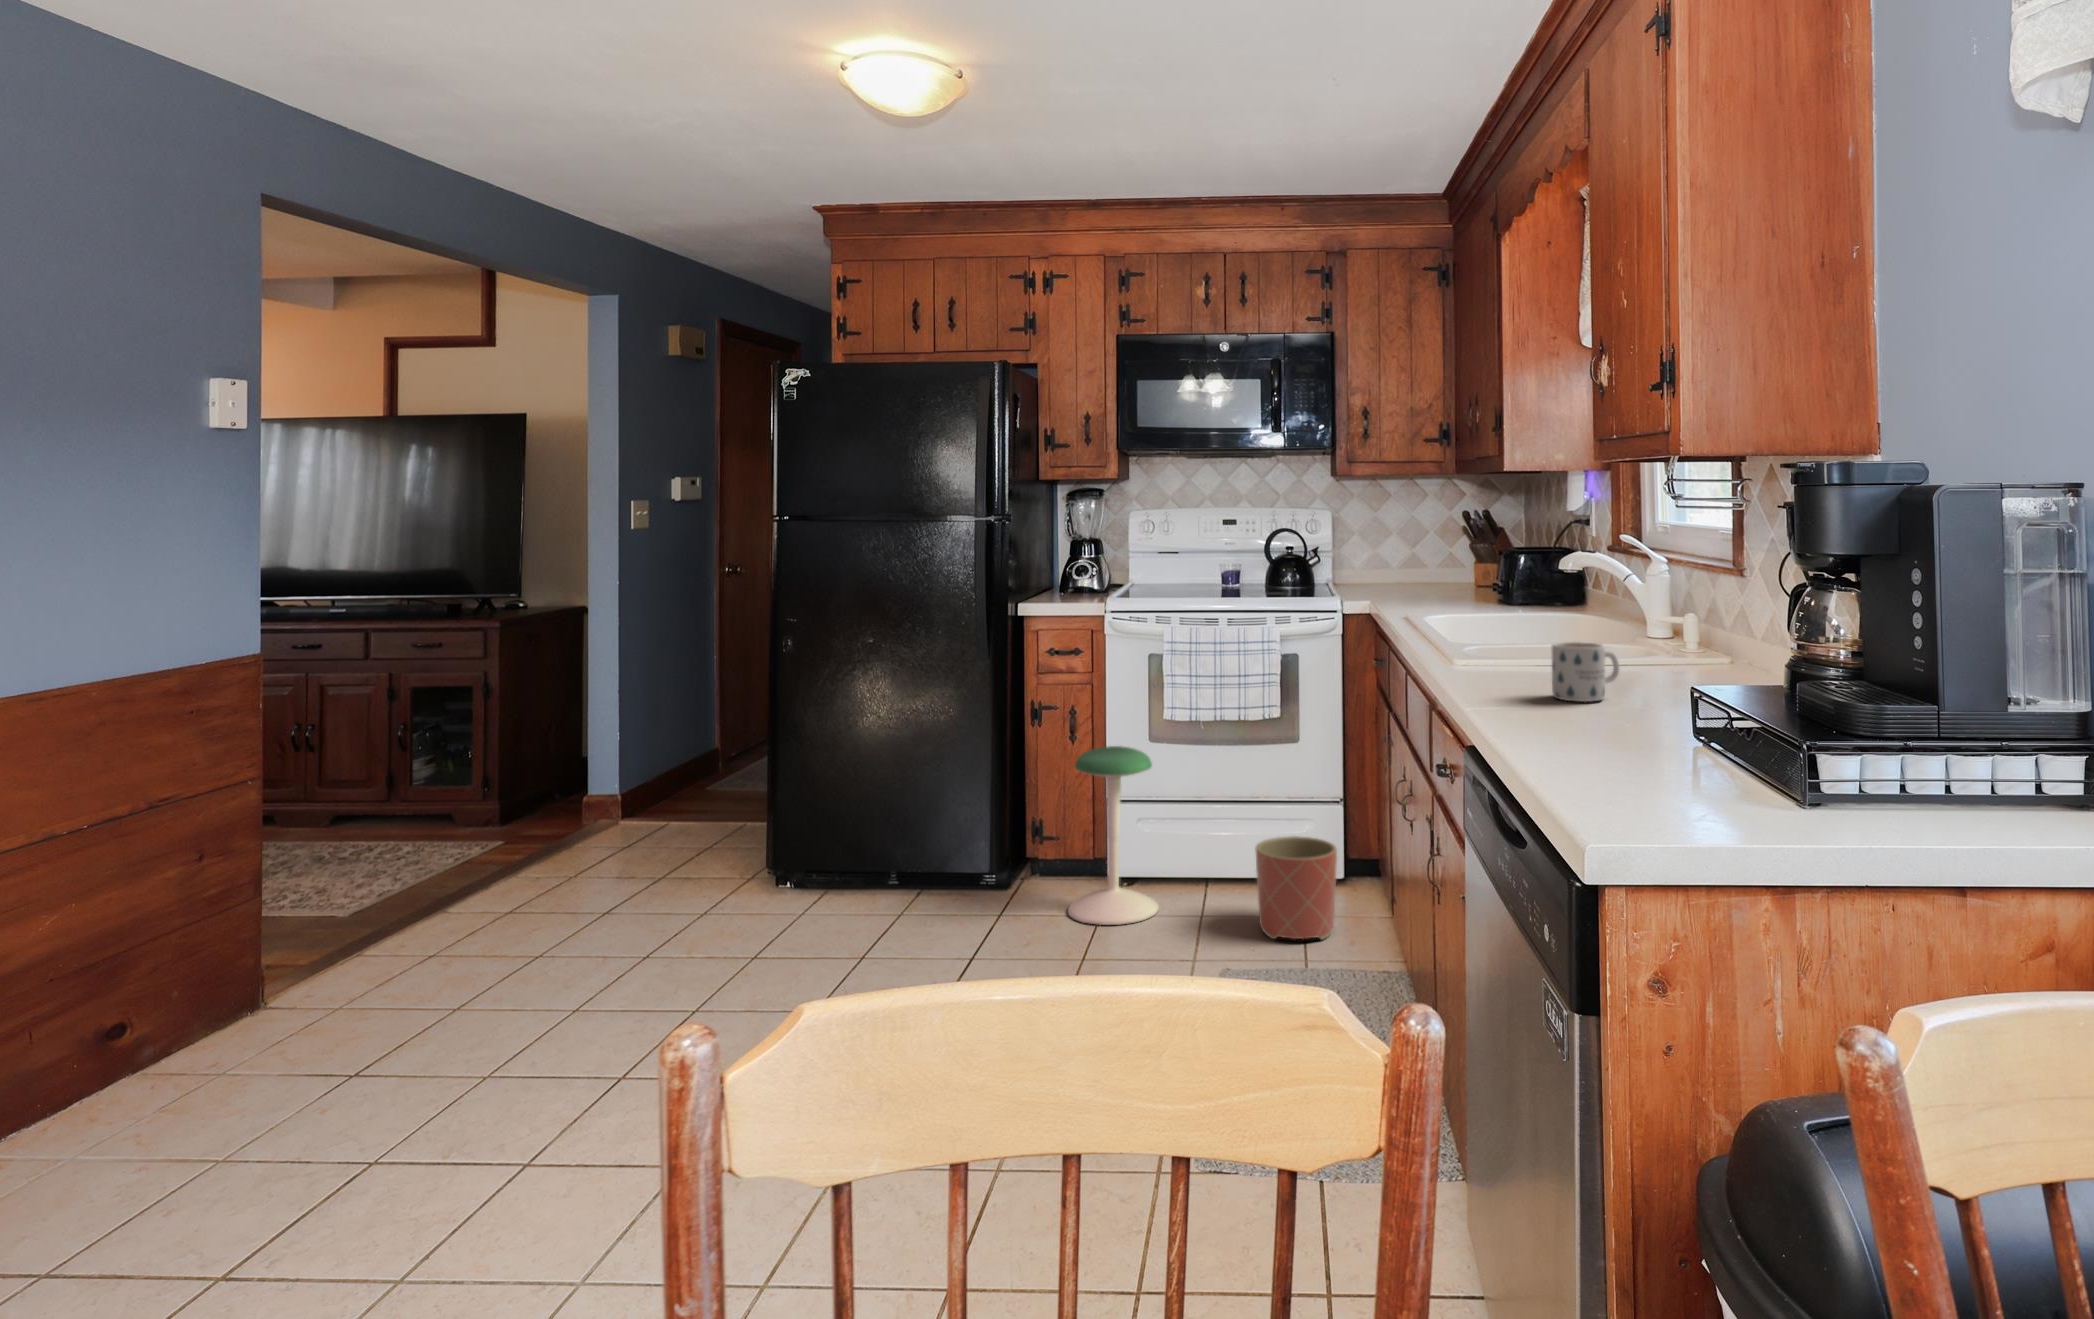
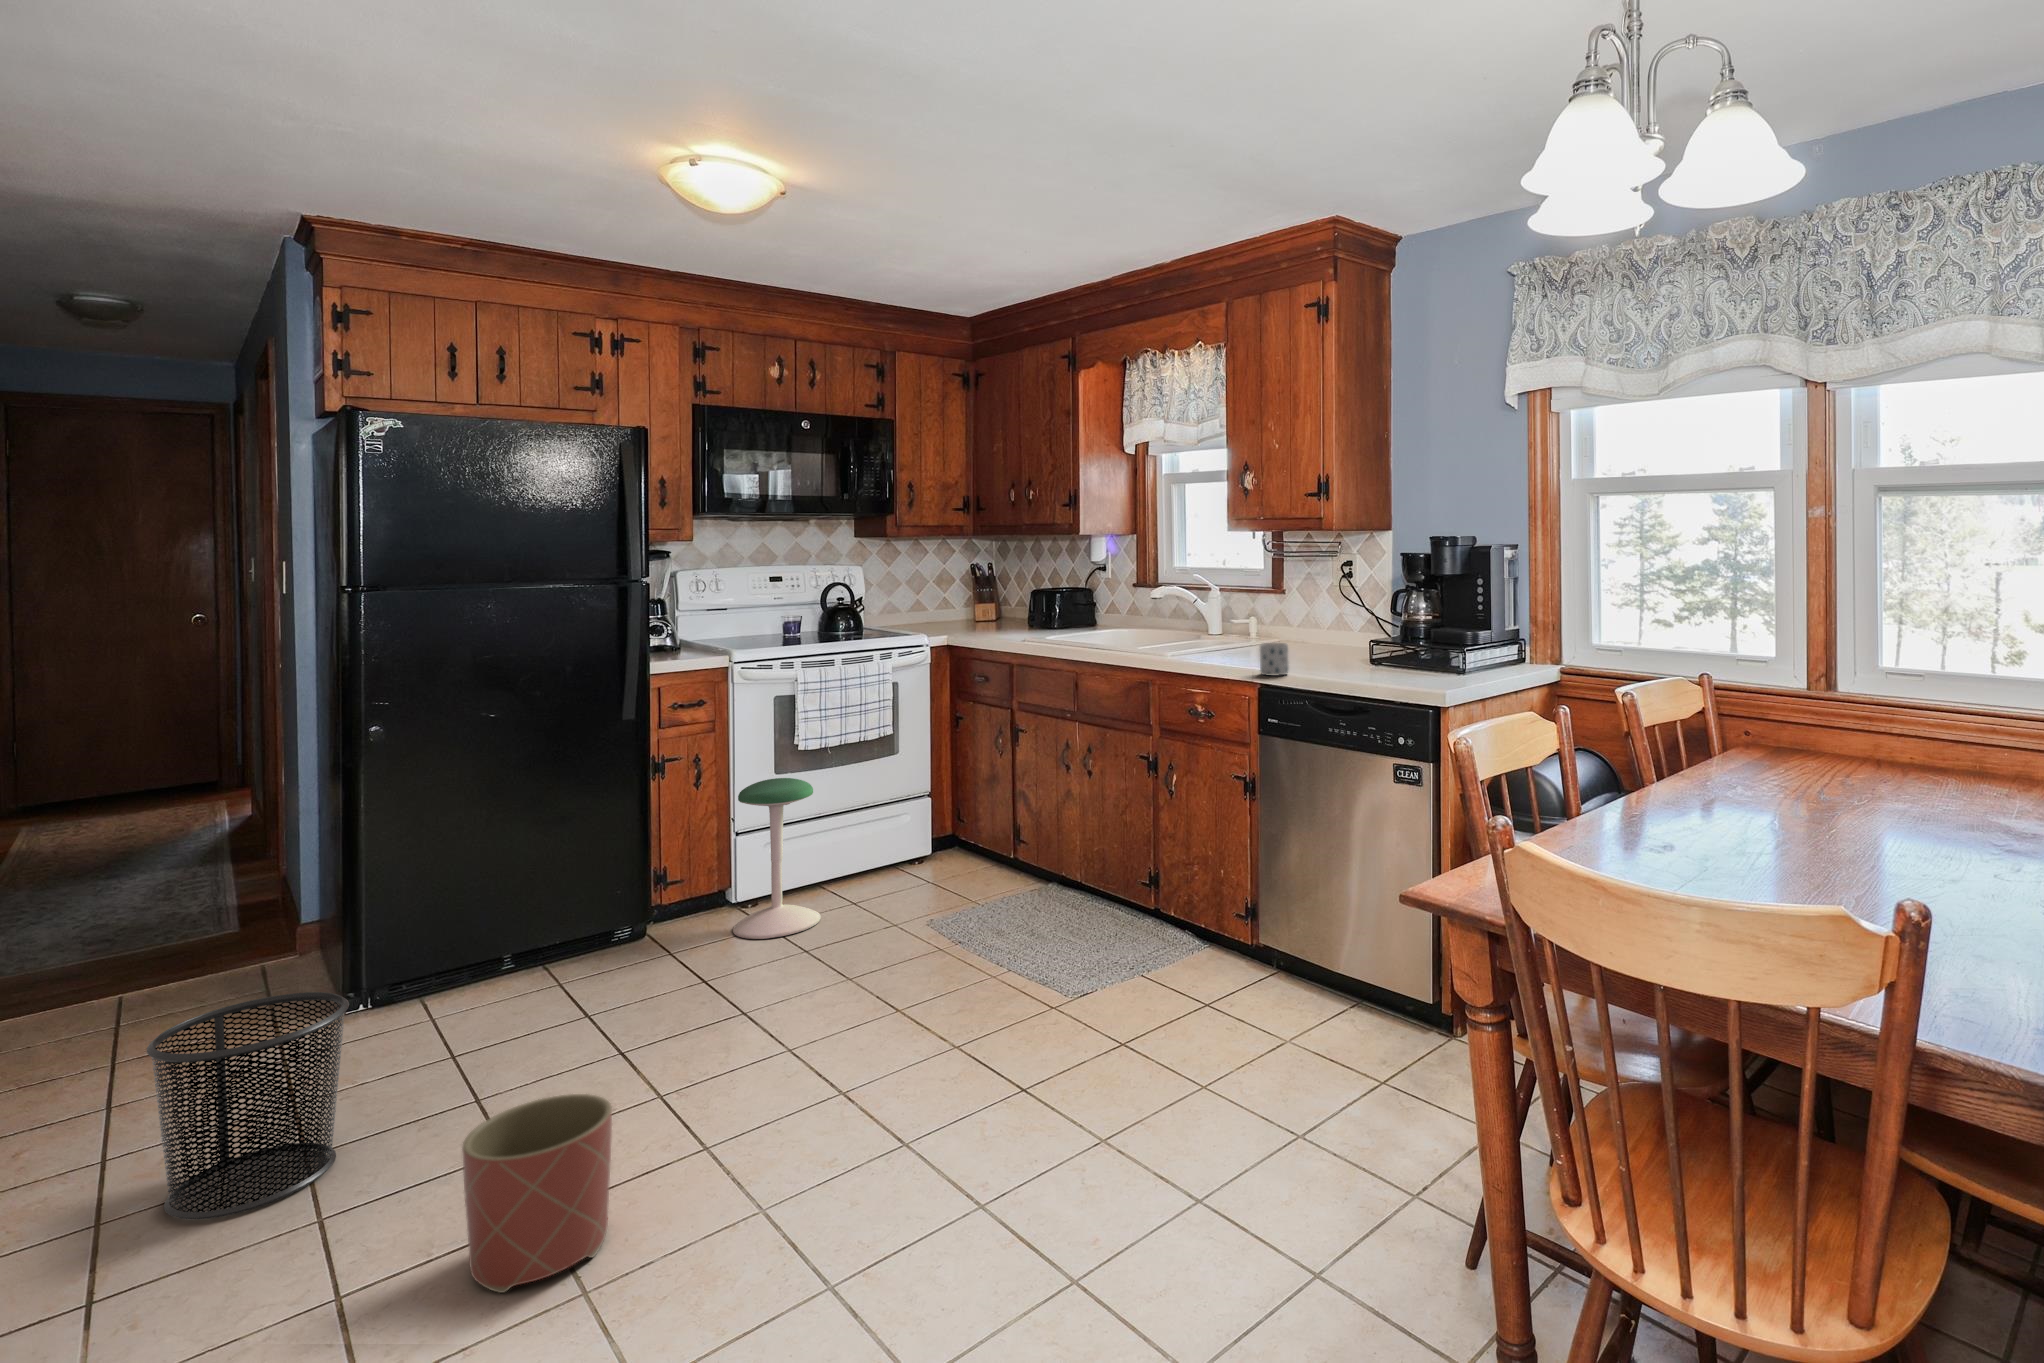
planter: present [1256,836,1337,940] -> present [462,1094,612,1293]
waste bin: none [456,864,601,1040] -> present [147,992,349,1220]

